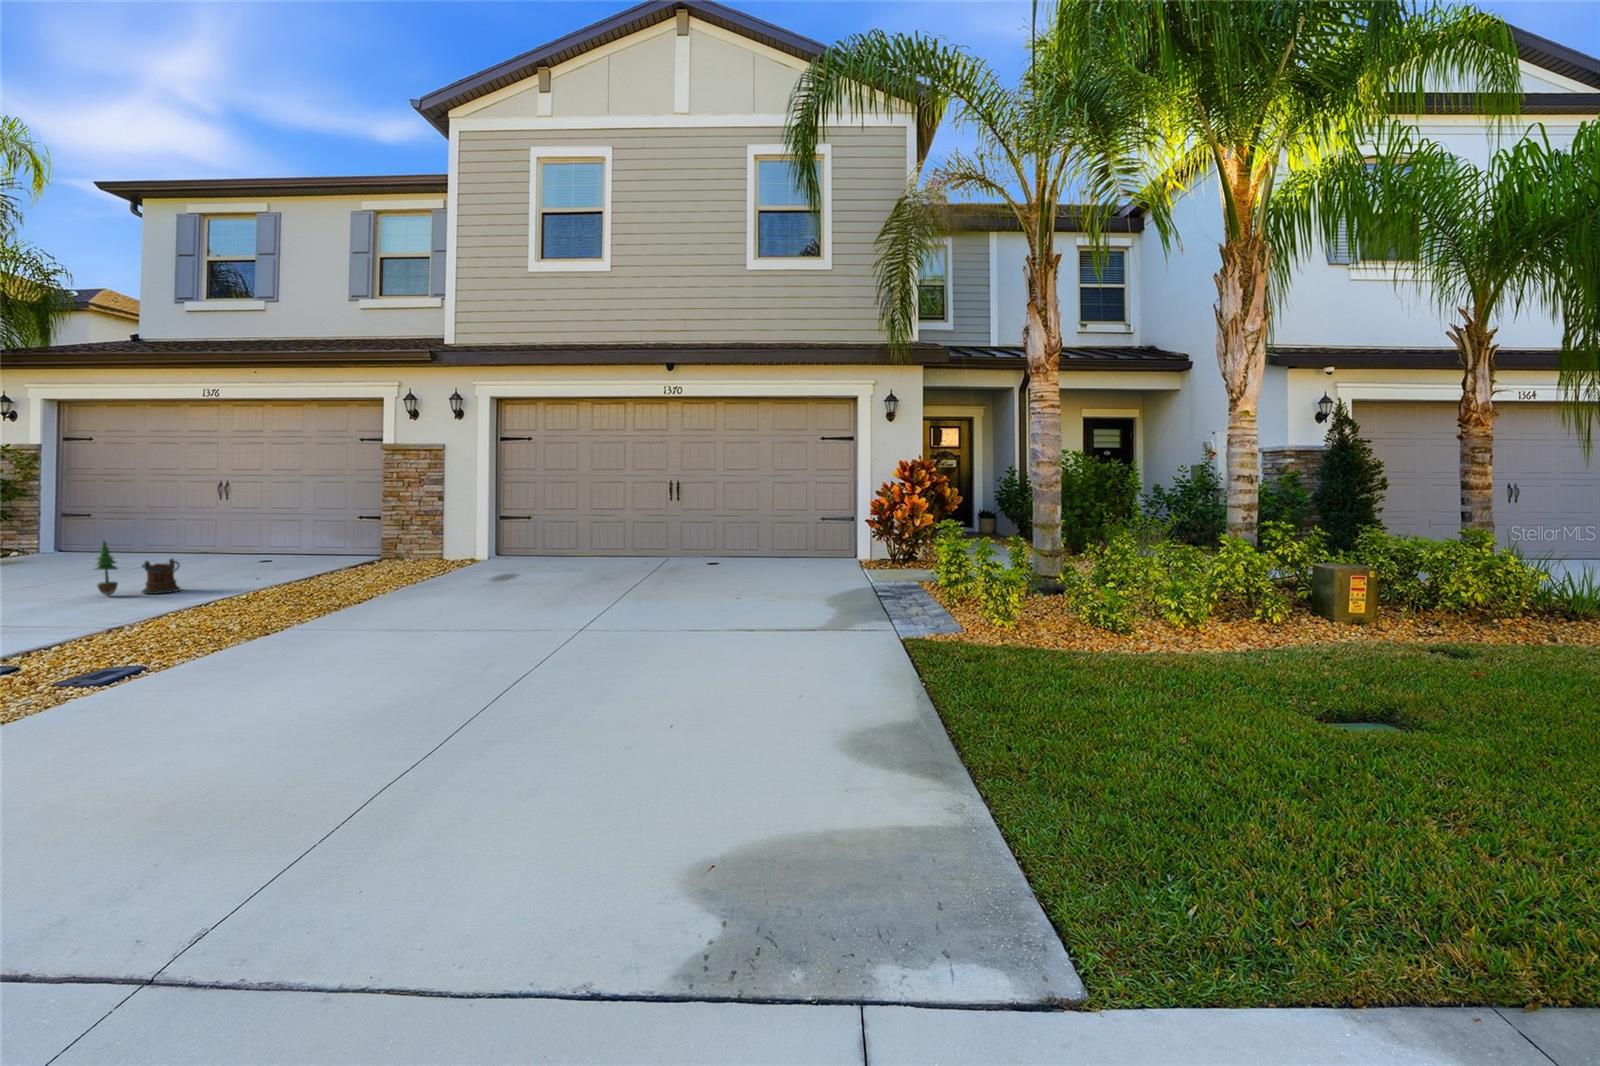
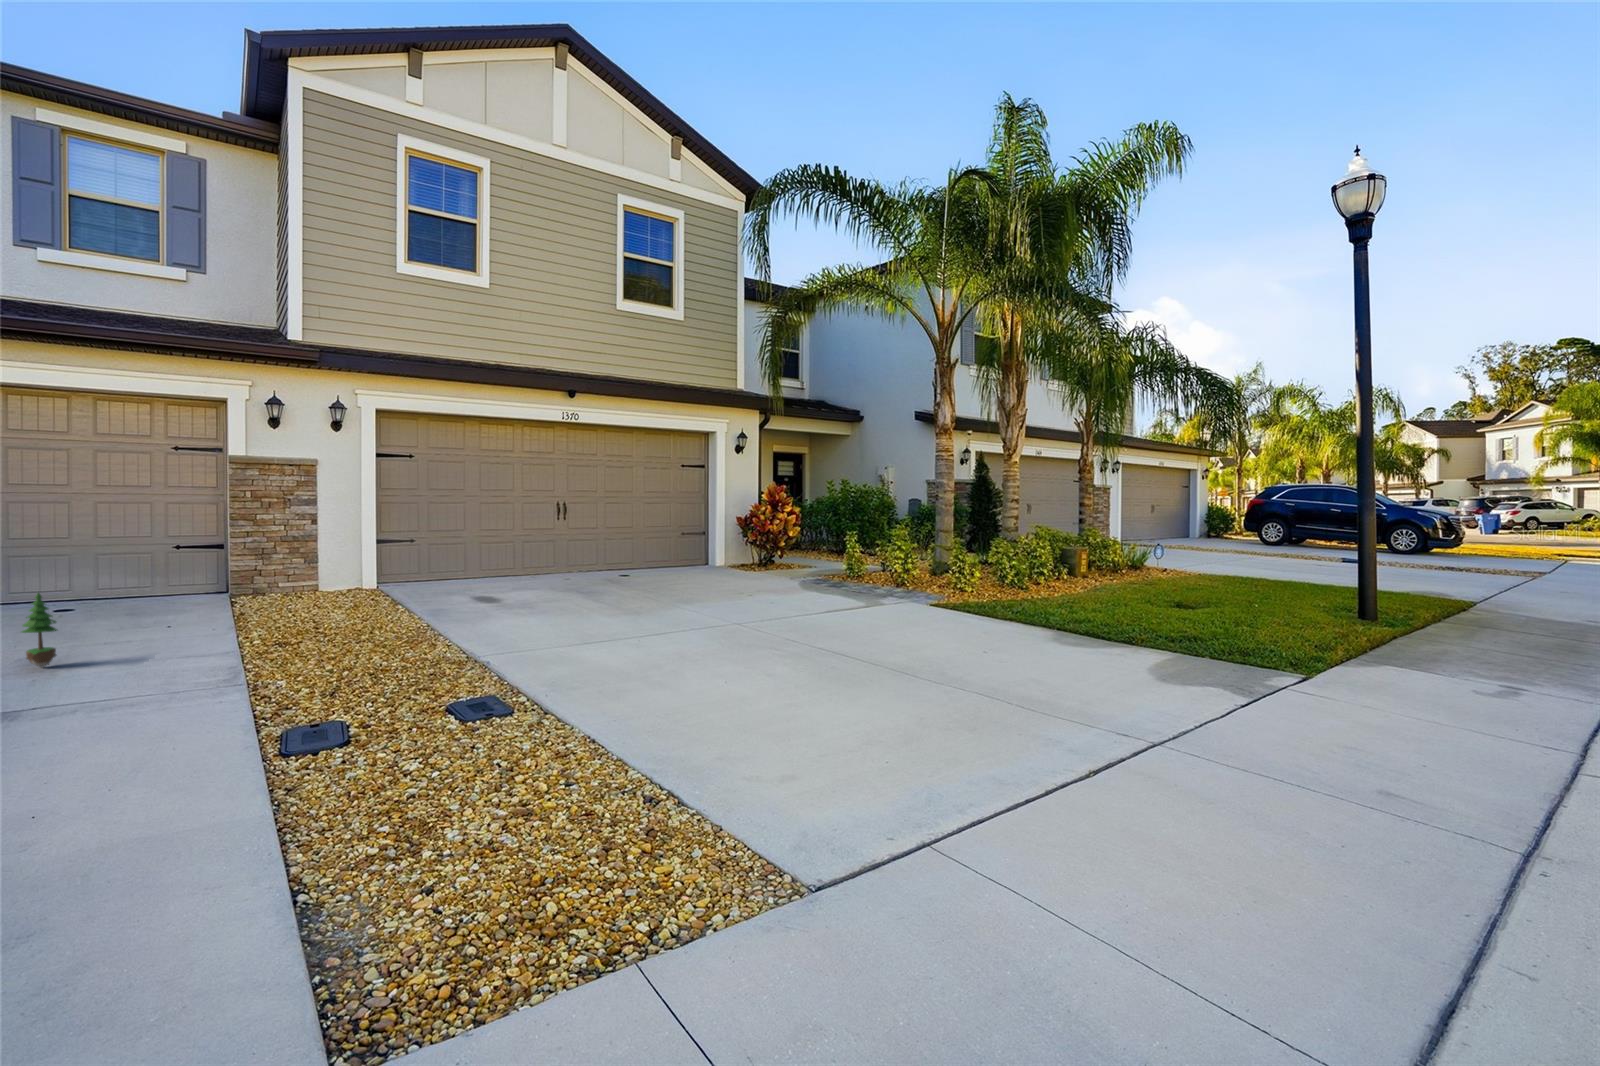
bucket: present [142,559,180,594] -> none [74,610,129,659]

